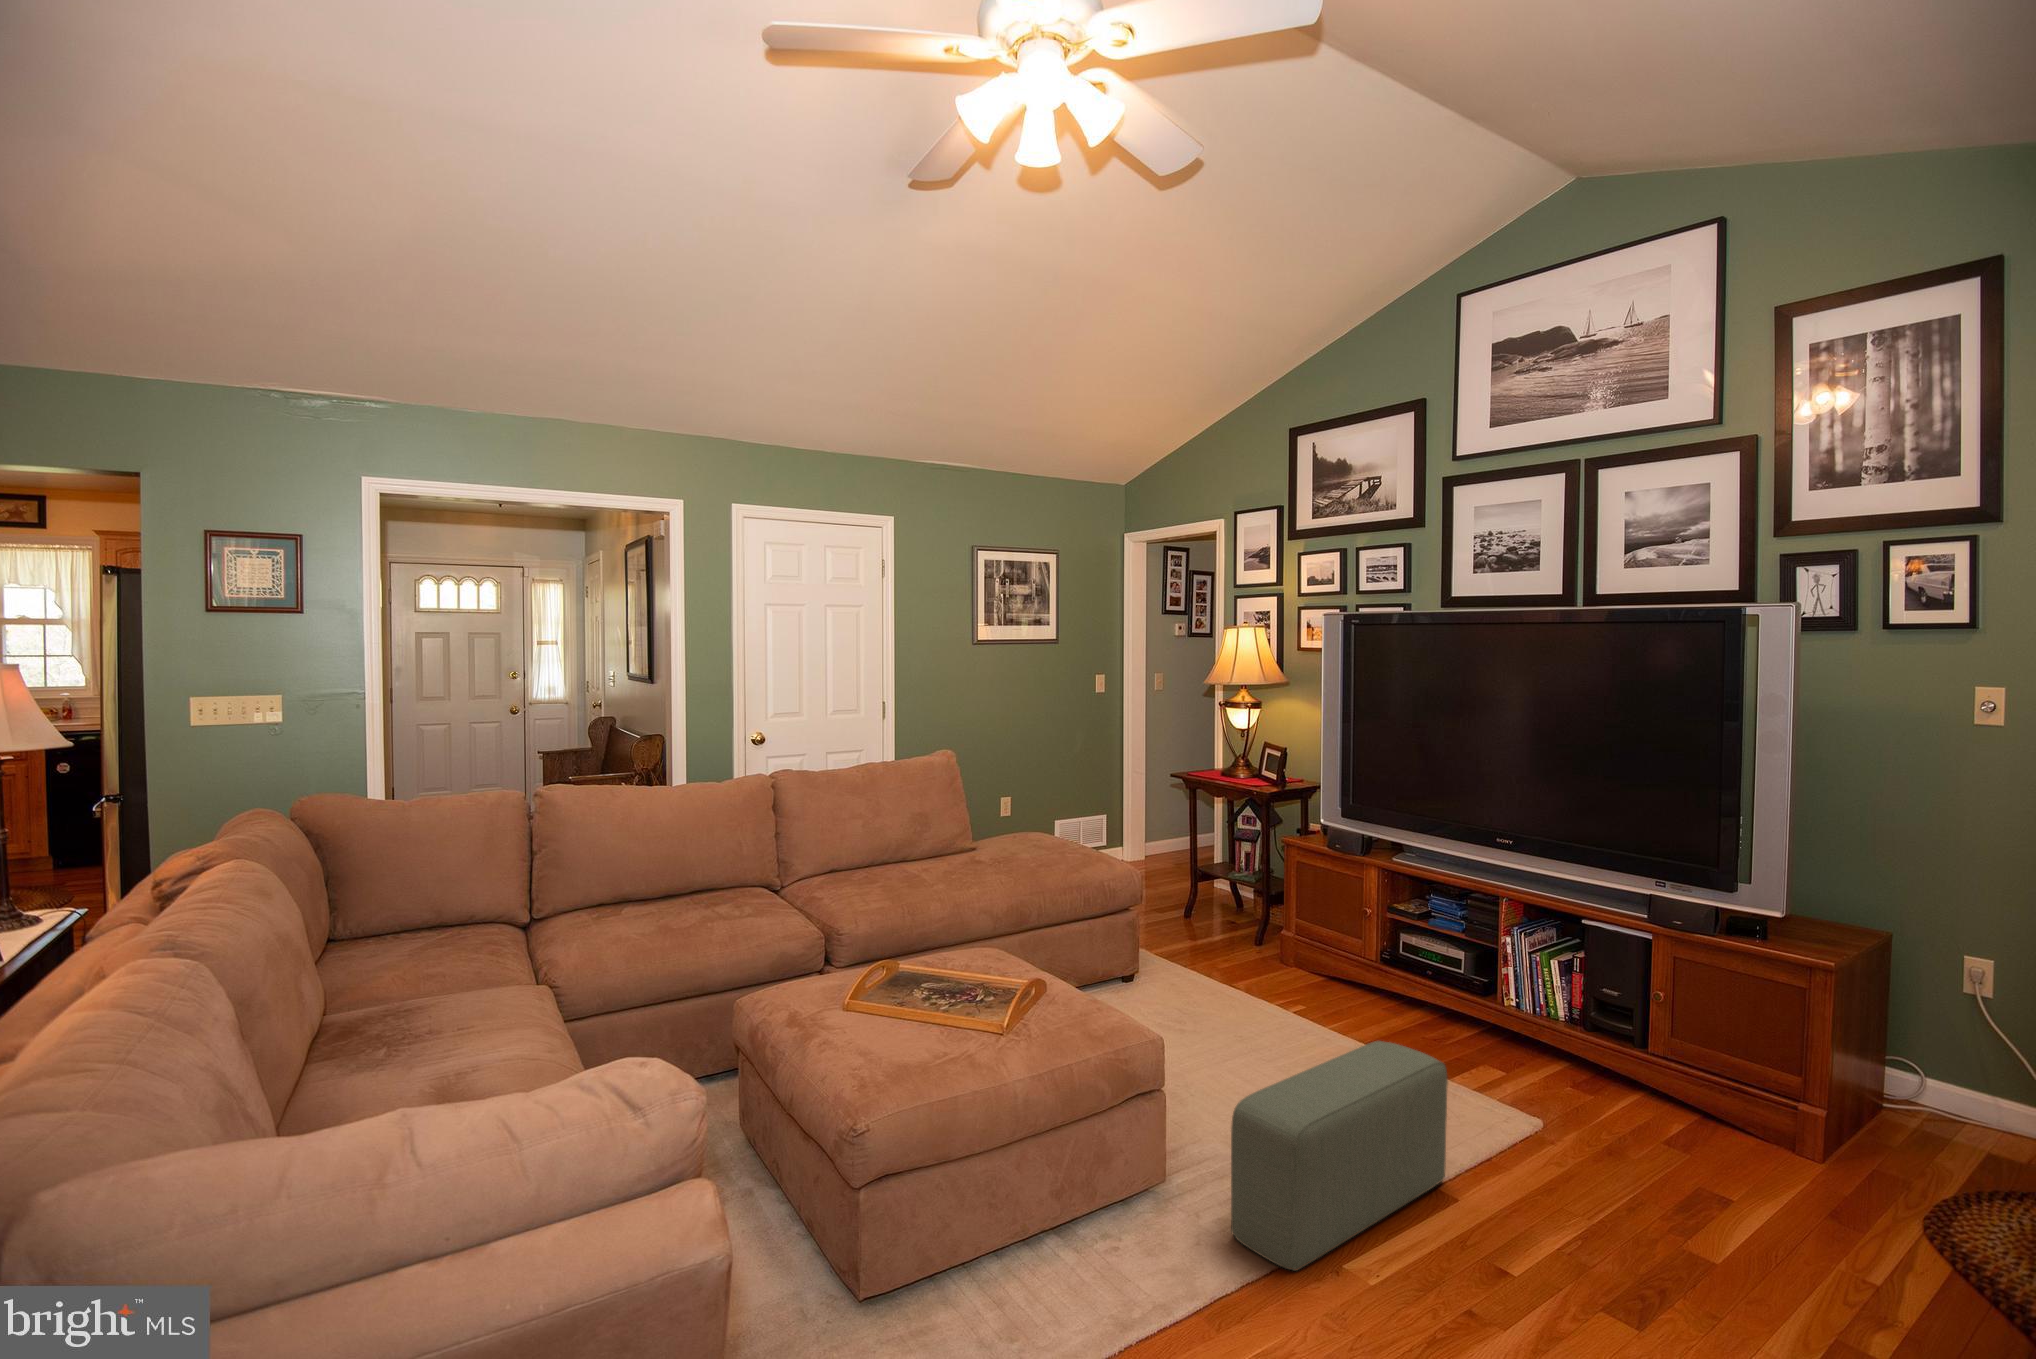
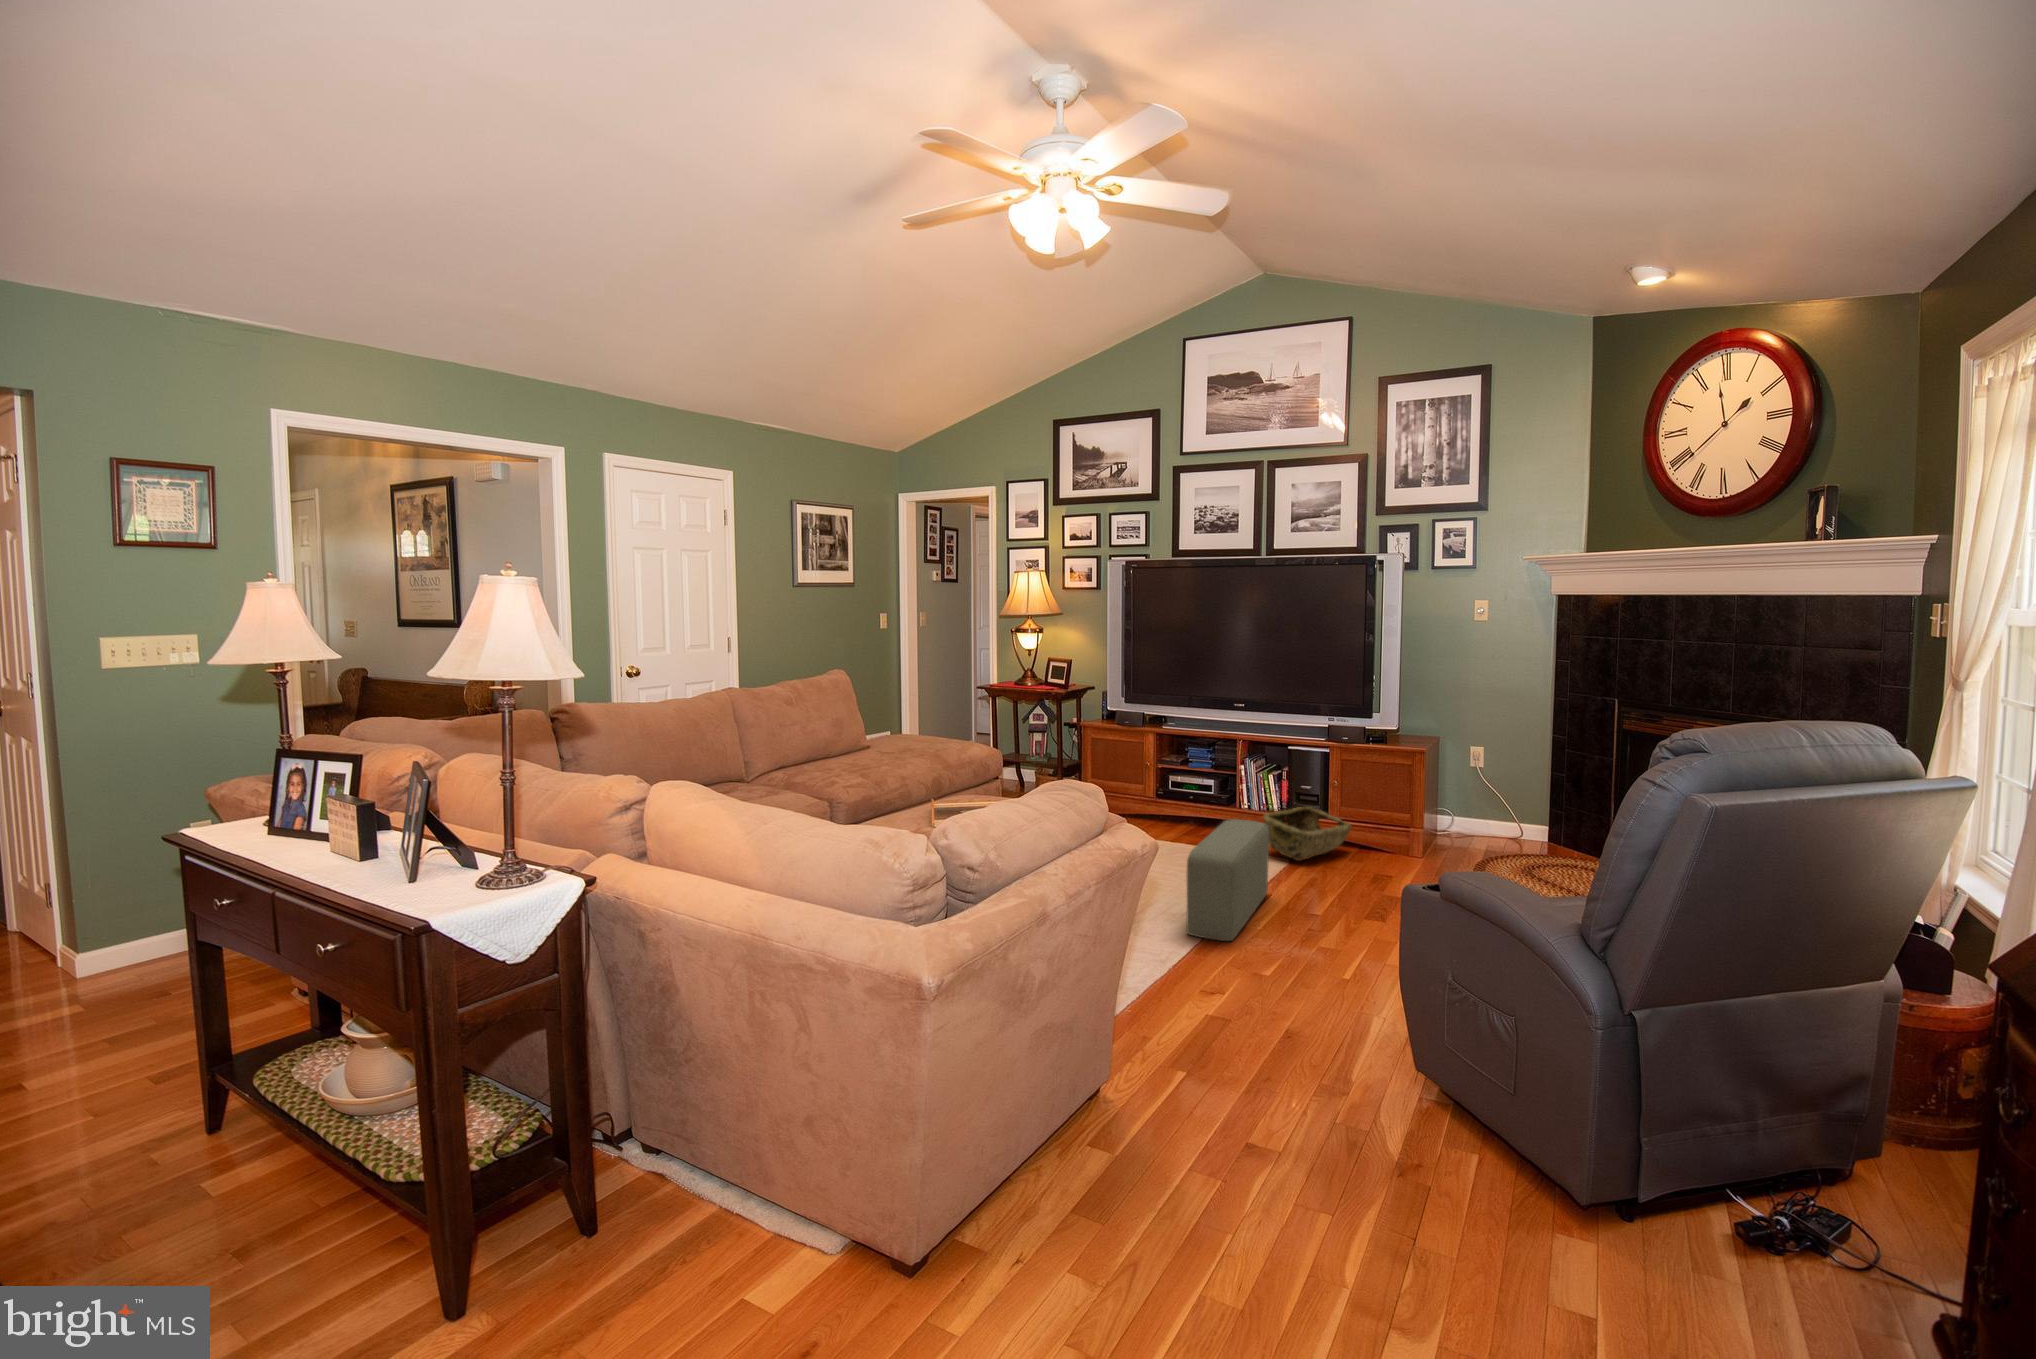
woven basket: none [1505,1022,1680,1121] -> present [1263,807,1351,861]

